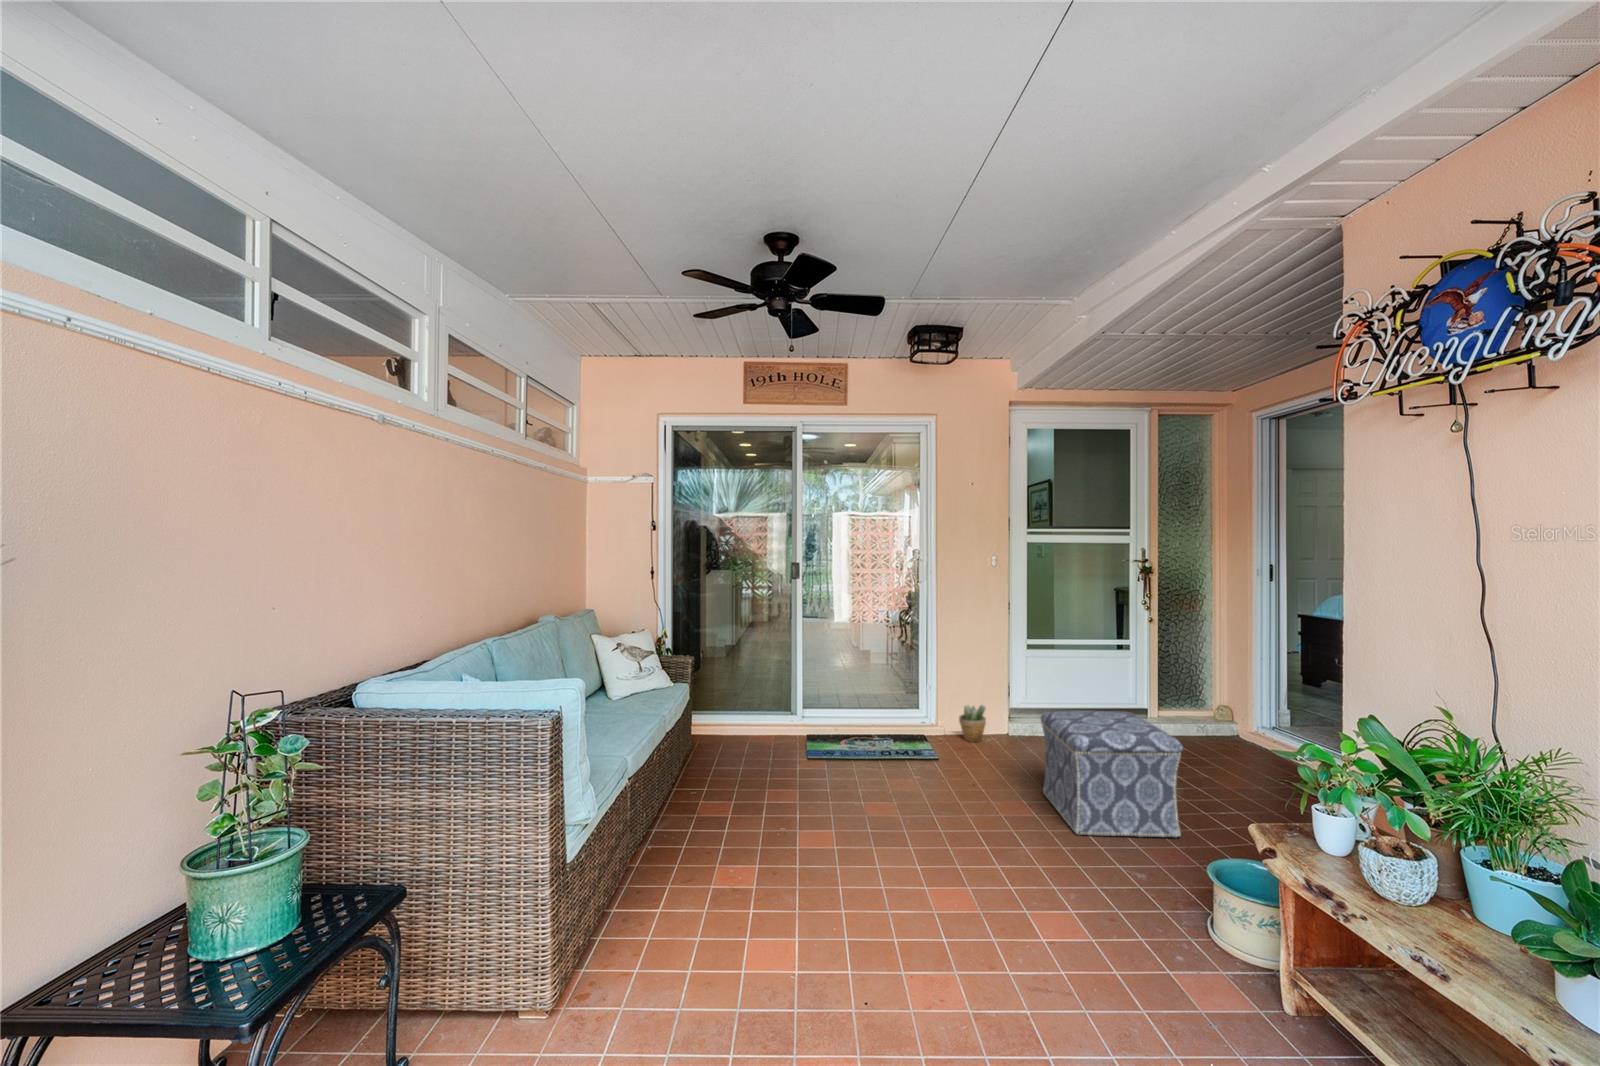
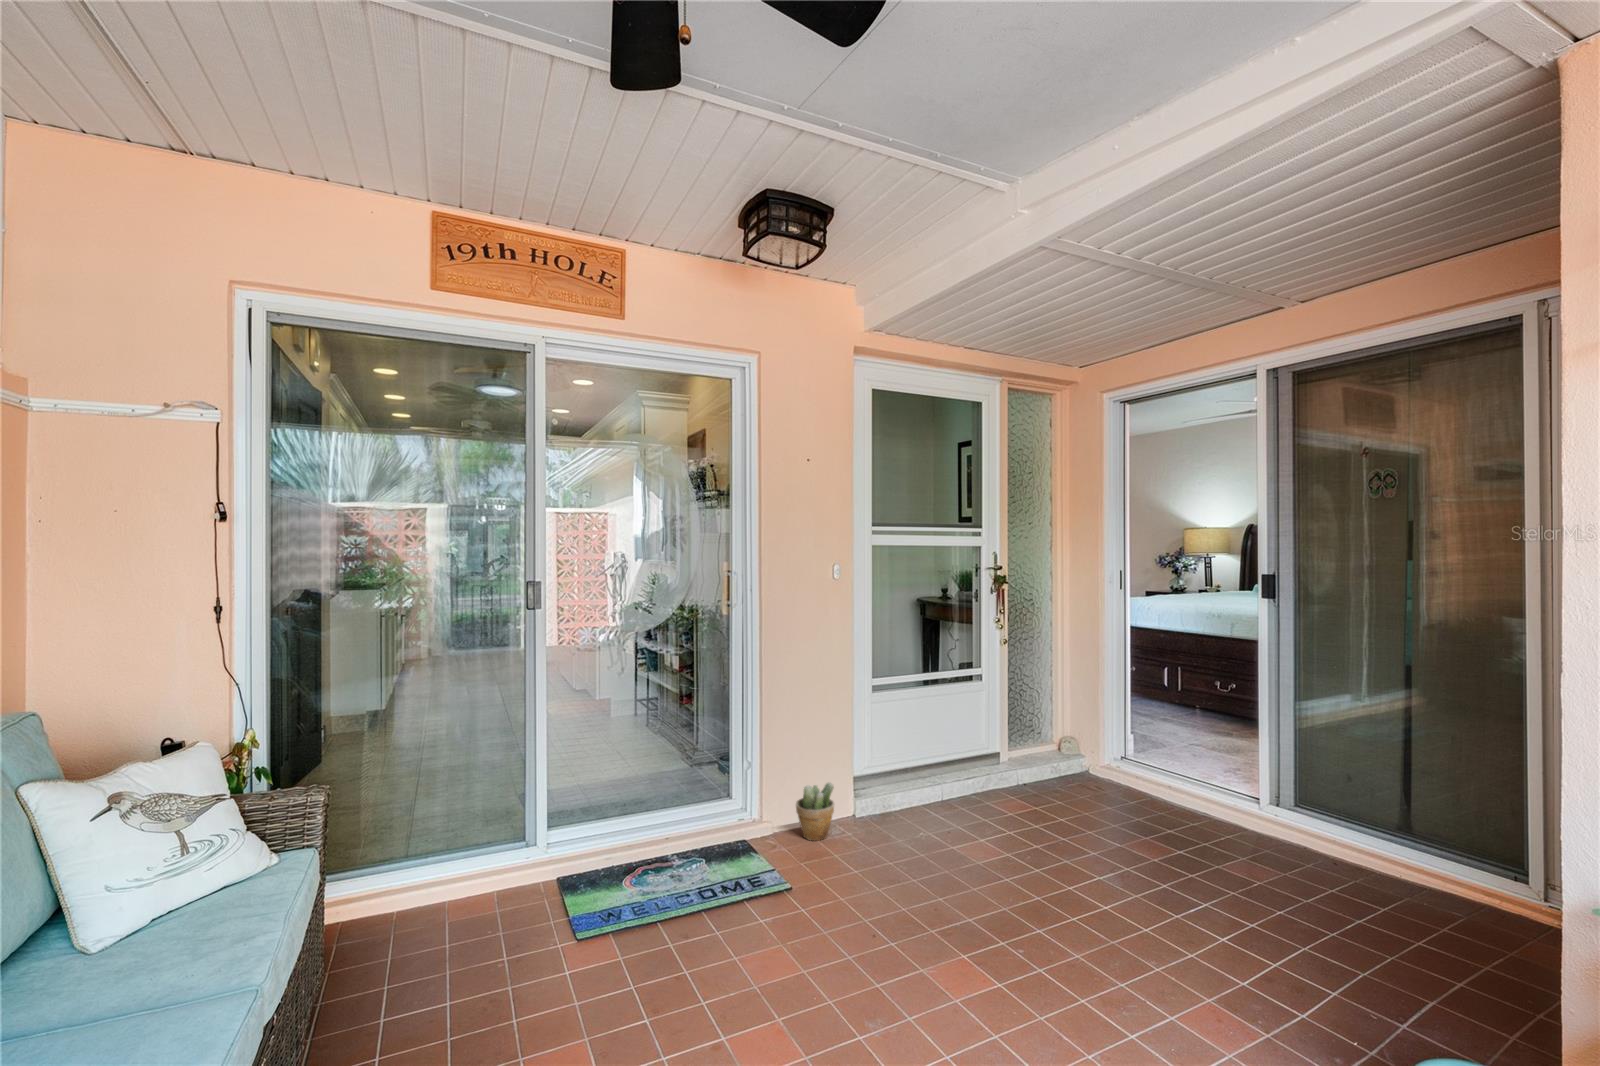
ottoman: present [1041,711,1183,838] -> none [962,781,1173,999]

